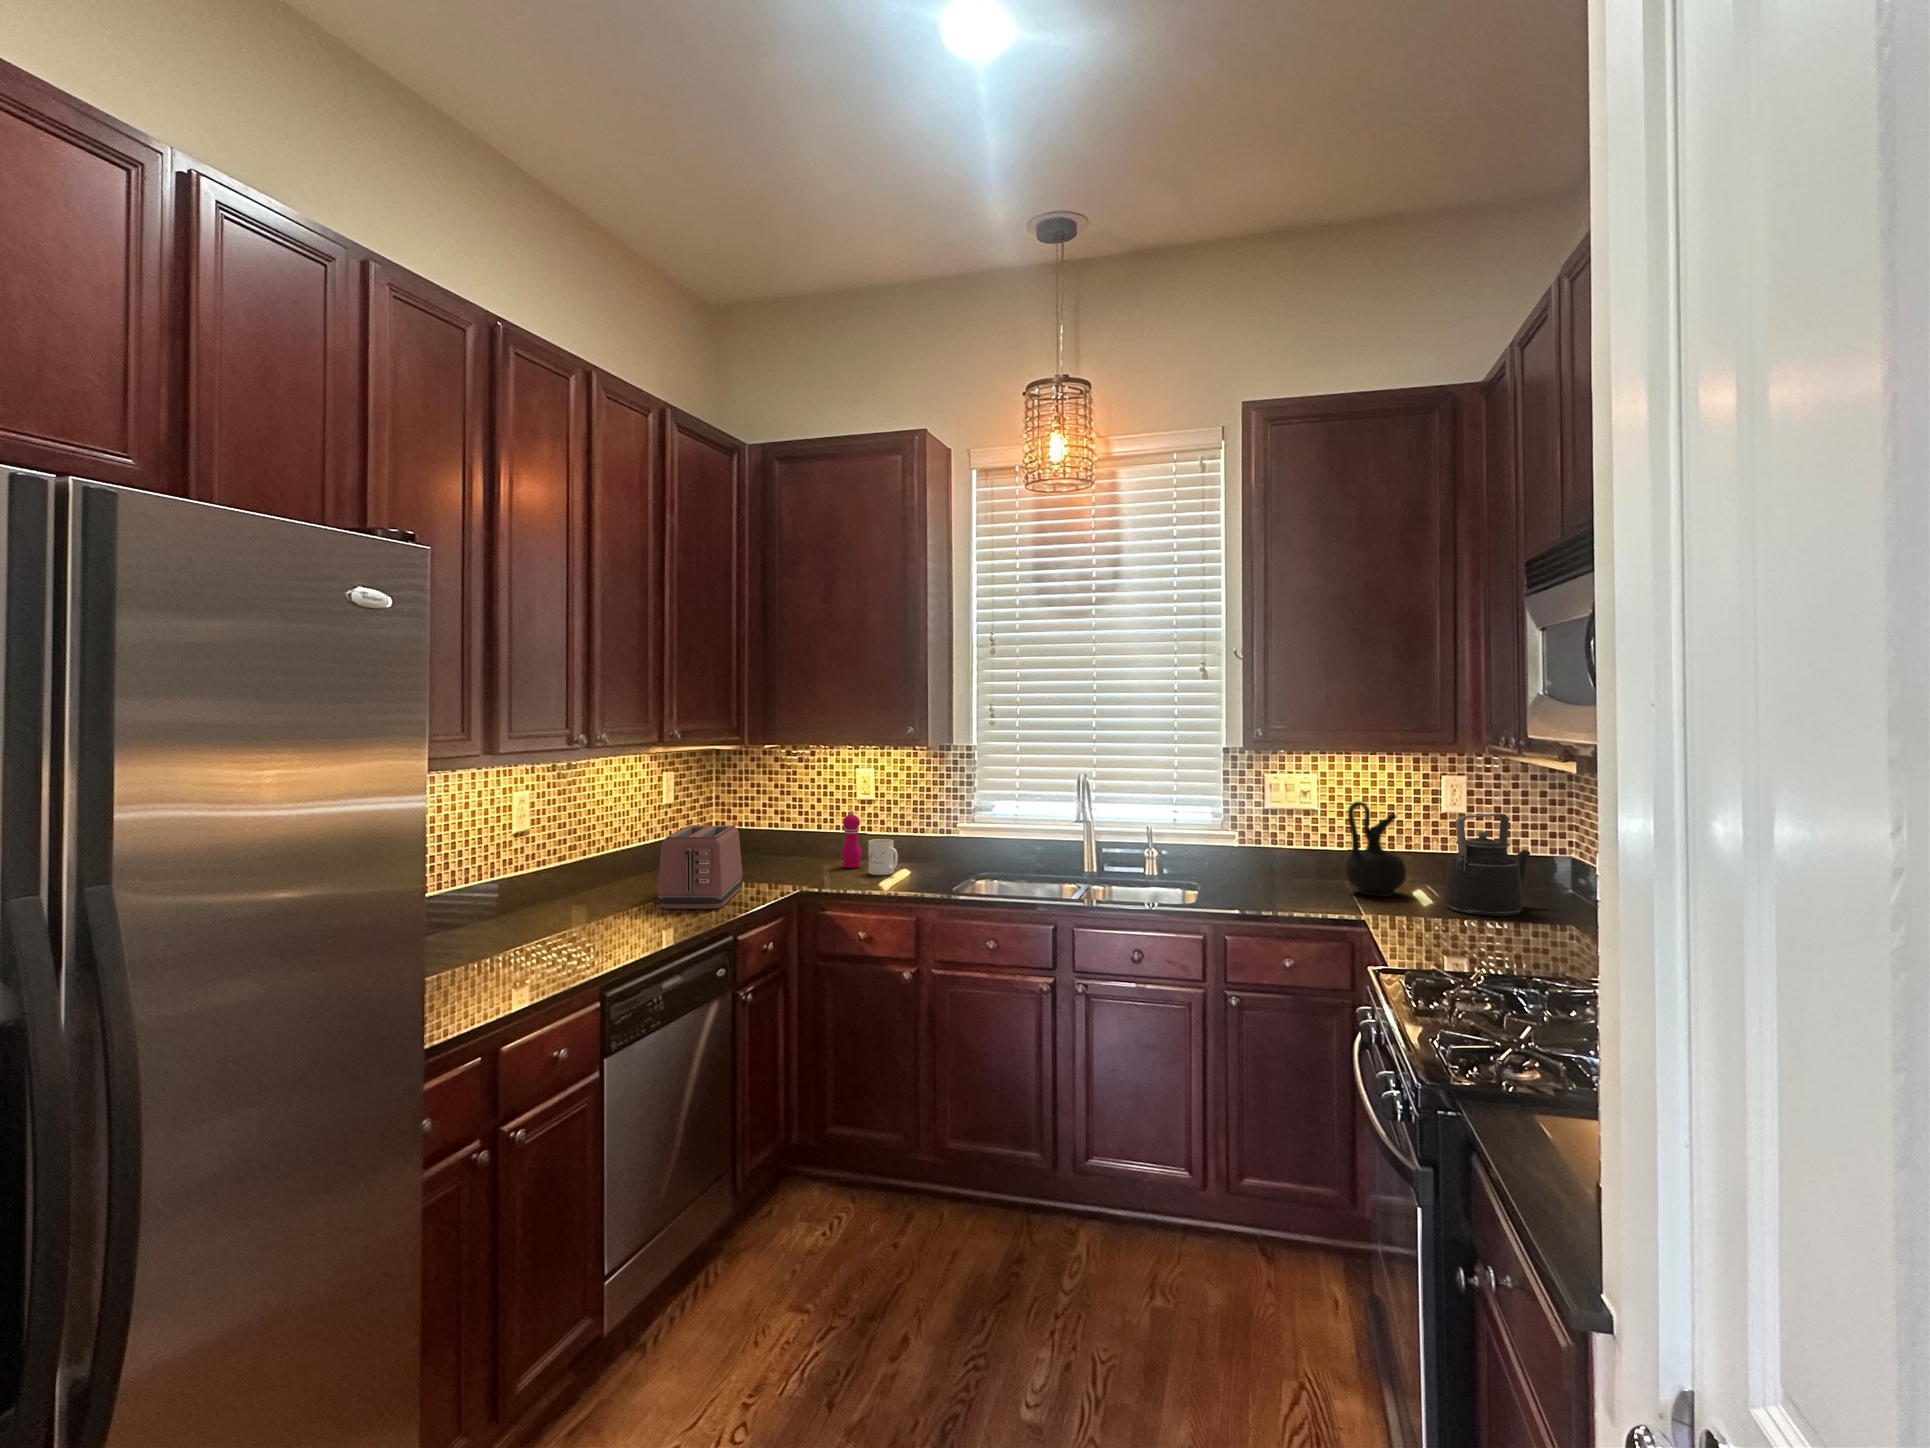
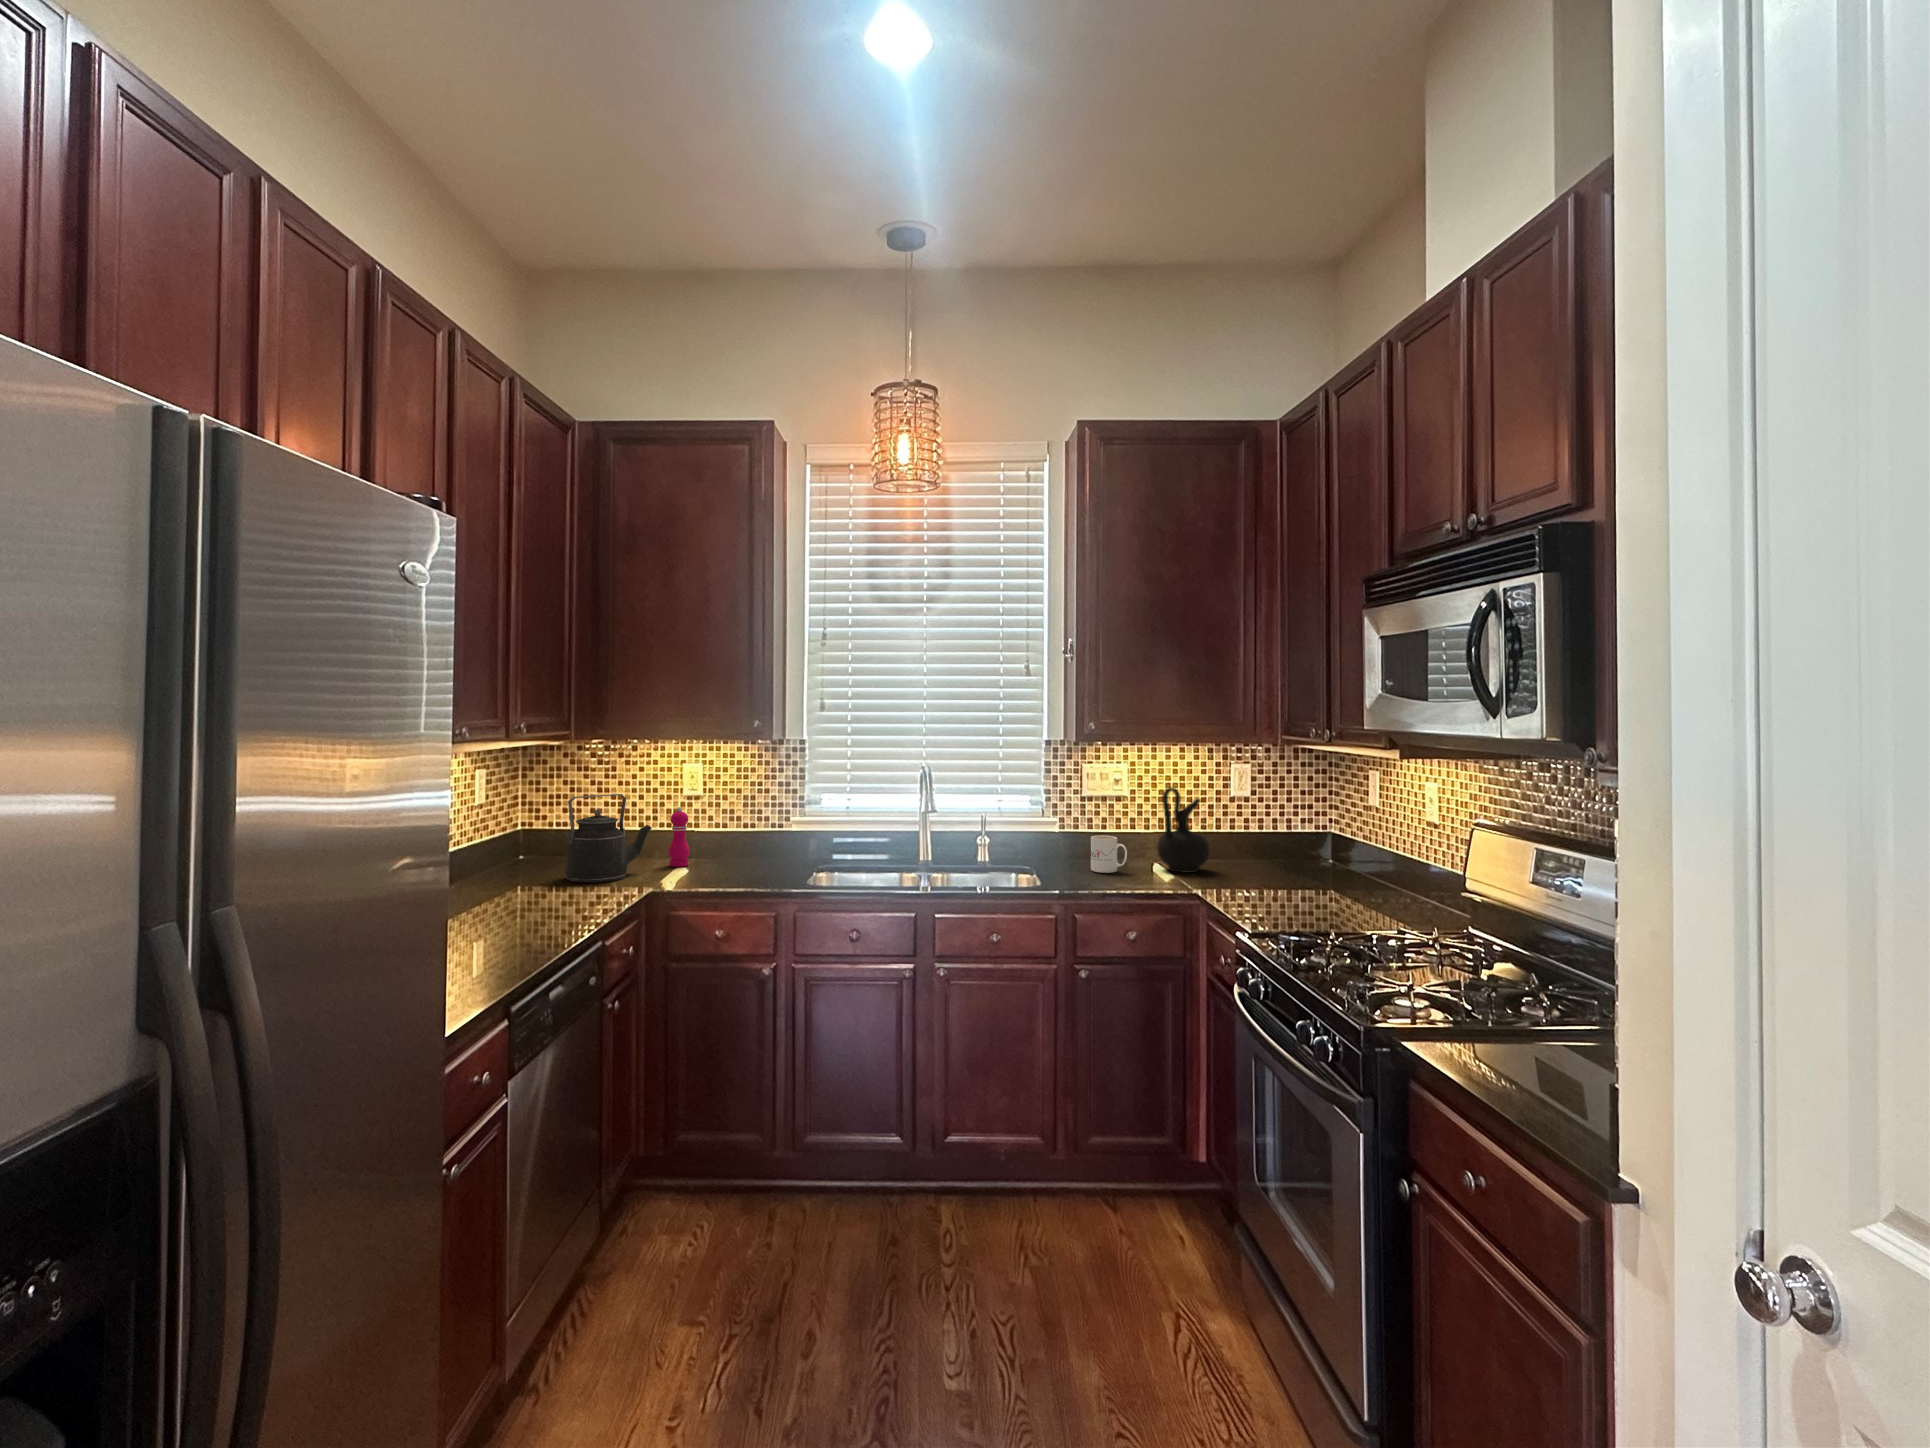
kettle: present [1445,813,1530,916] -> present [565,794,652,883]
toaster: present [657,825,743,909] -> none [485,825,573,920]
mug: present [868,839,898,875] -> present [1091,835,1127,873]

